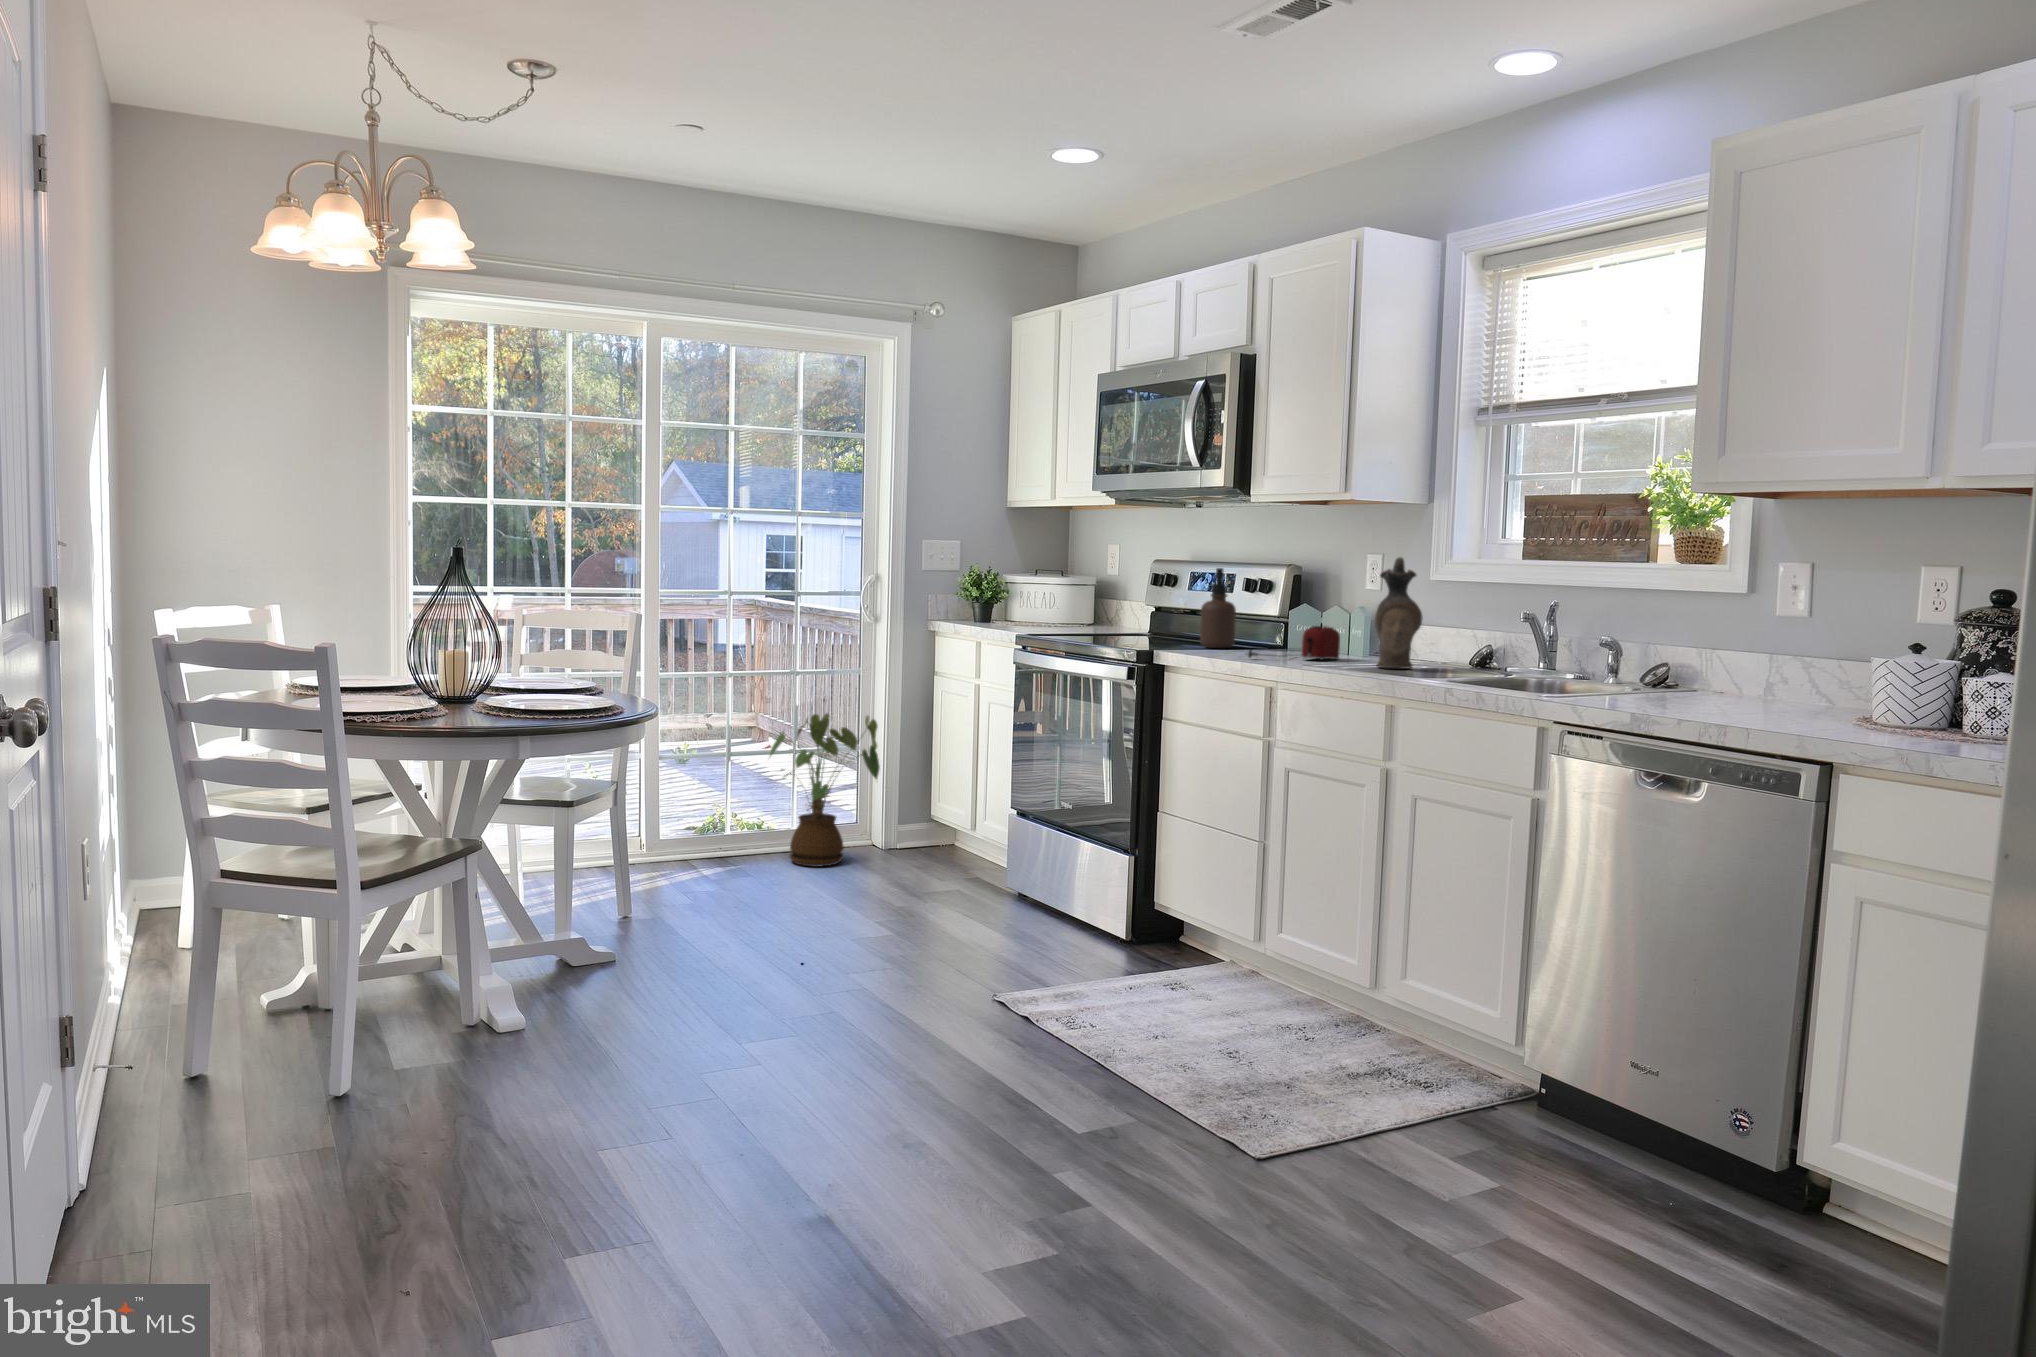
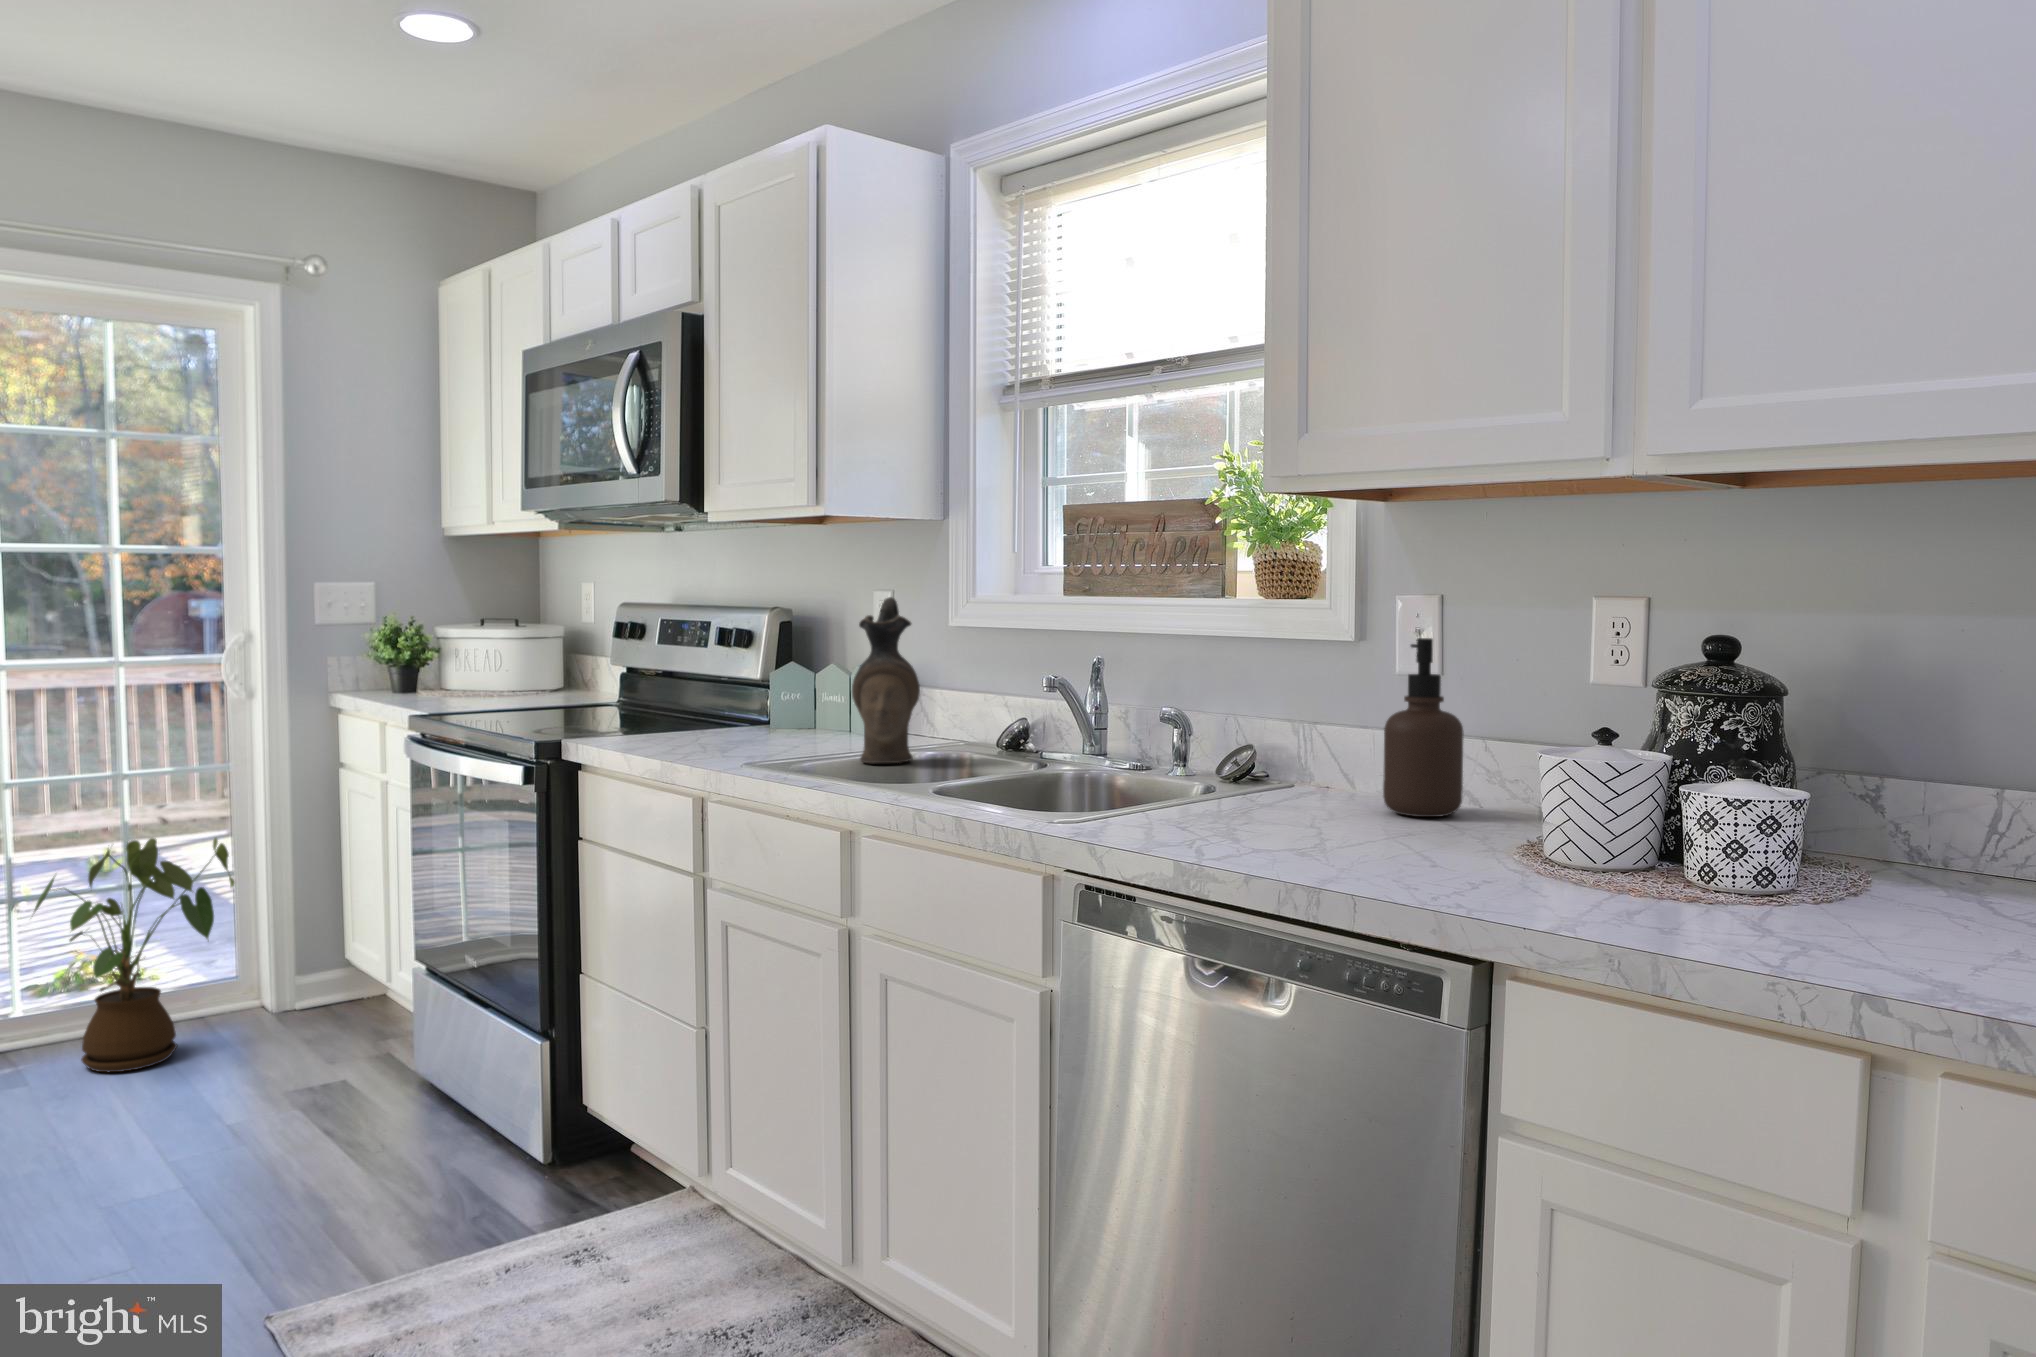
soap dispenser: present [1200,568,1236,648] -> present [1383,638,1464,817]
toaster: present [1248,626,1340,660] -> none [678,699,825,752]

